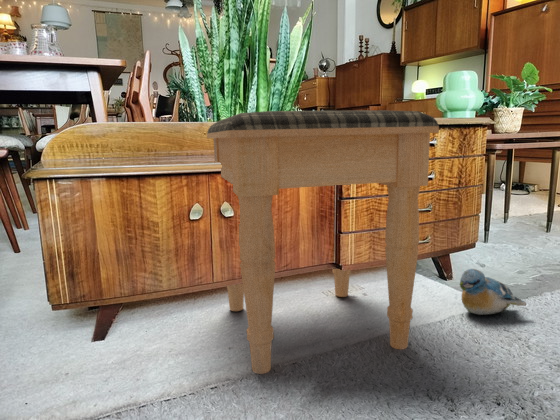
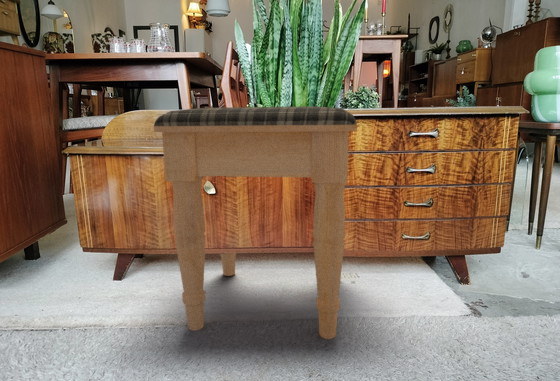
plush toy: present [460,269,526,315] -> none [420,274,497,327]

